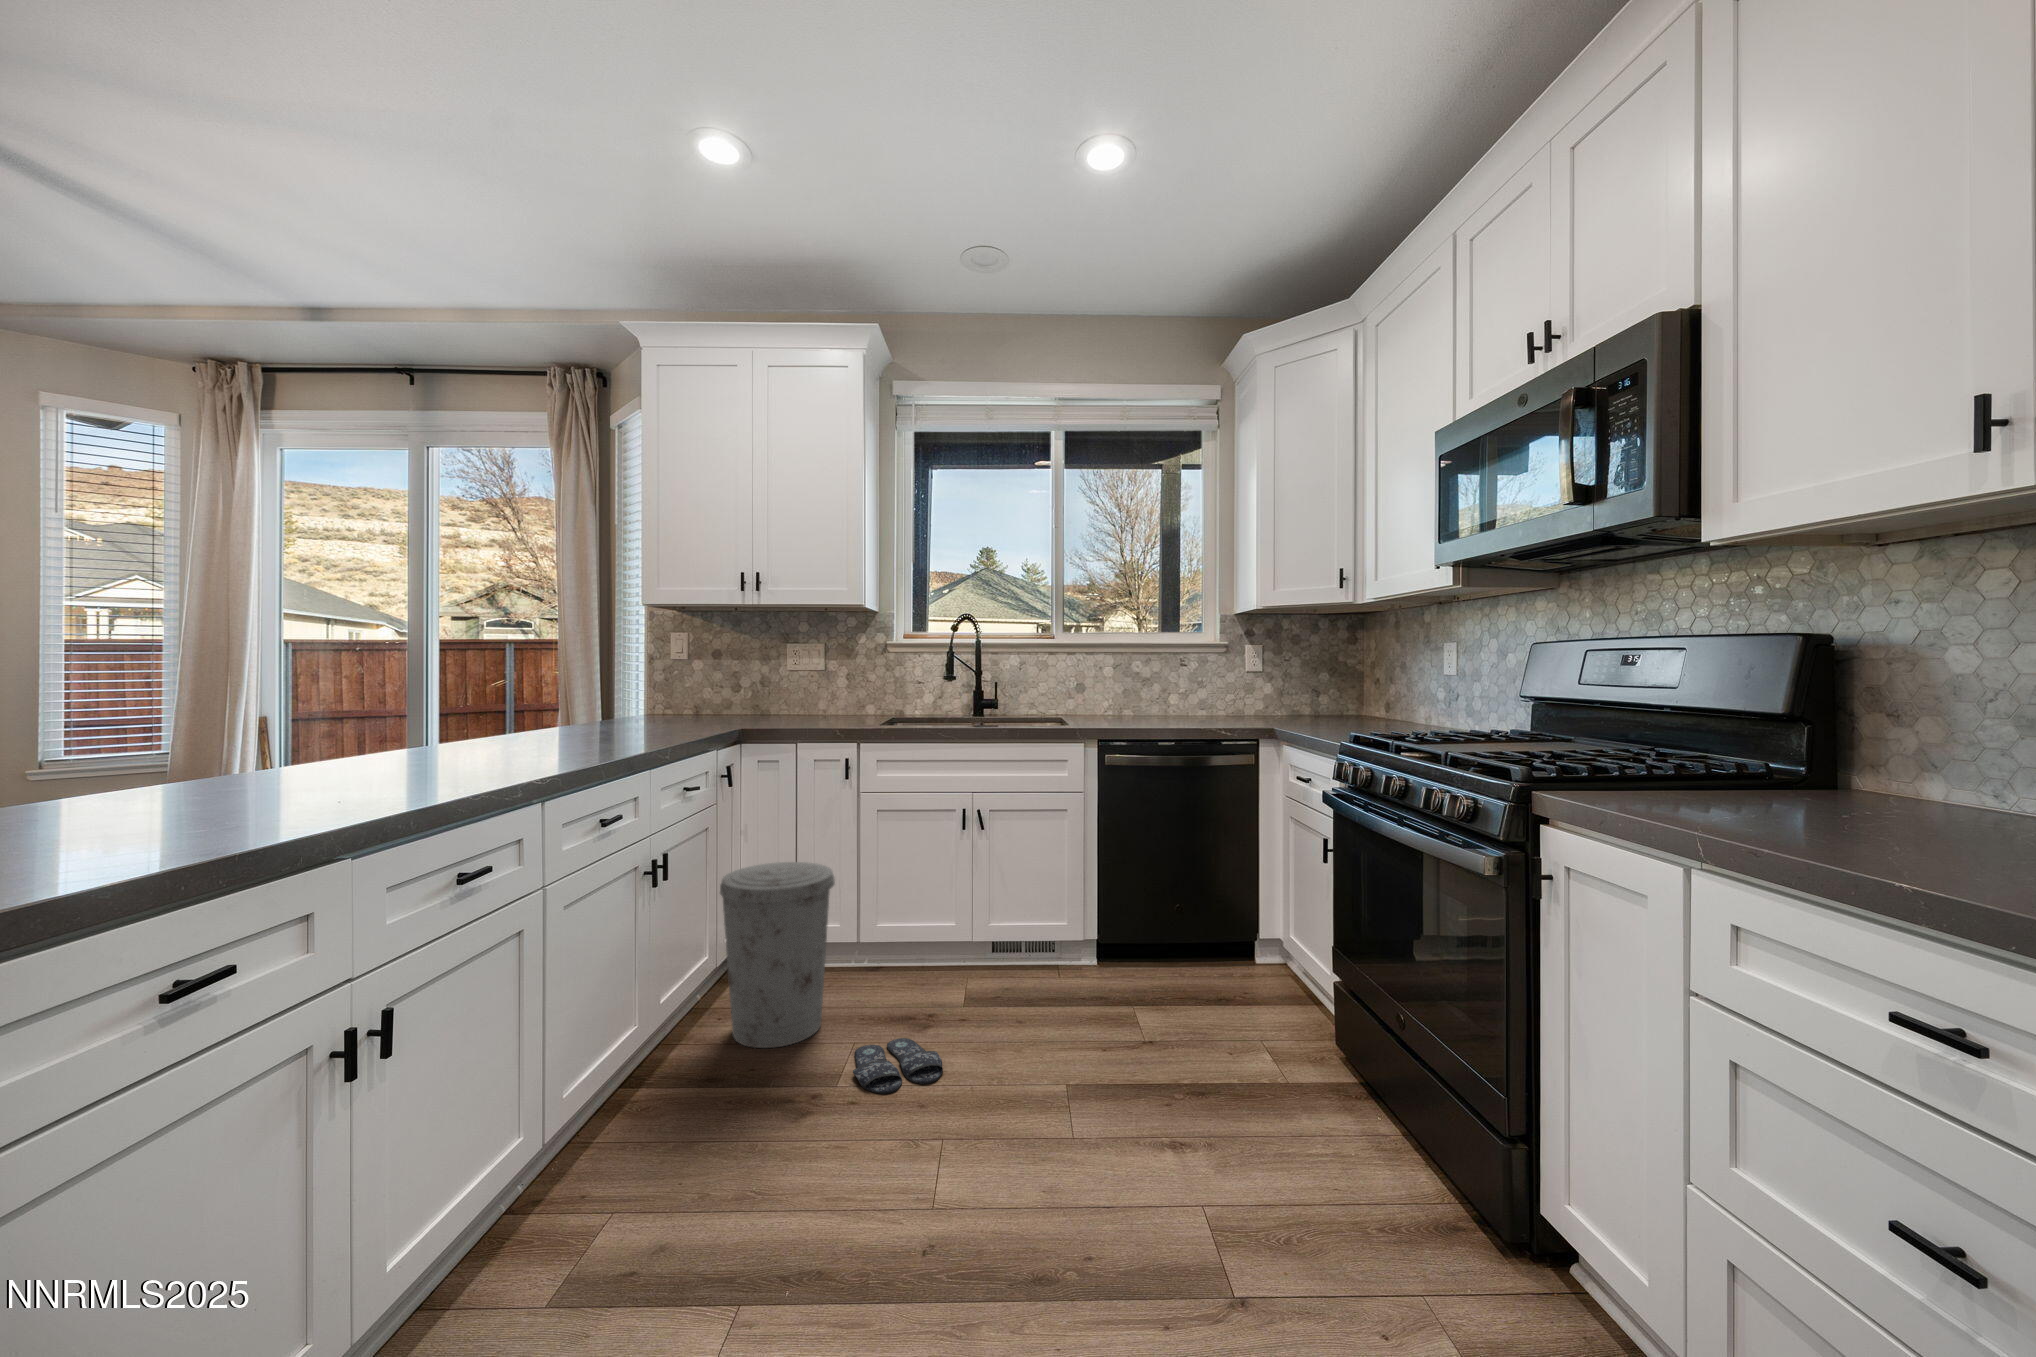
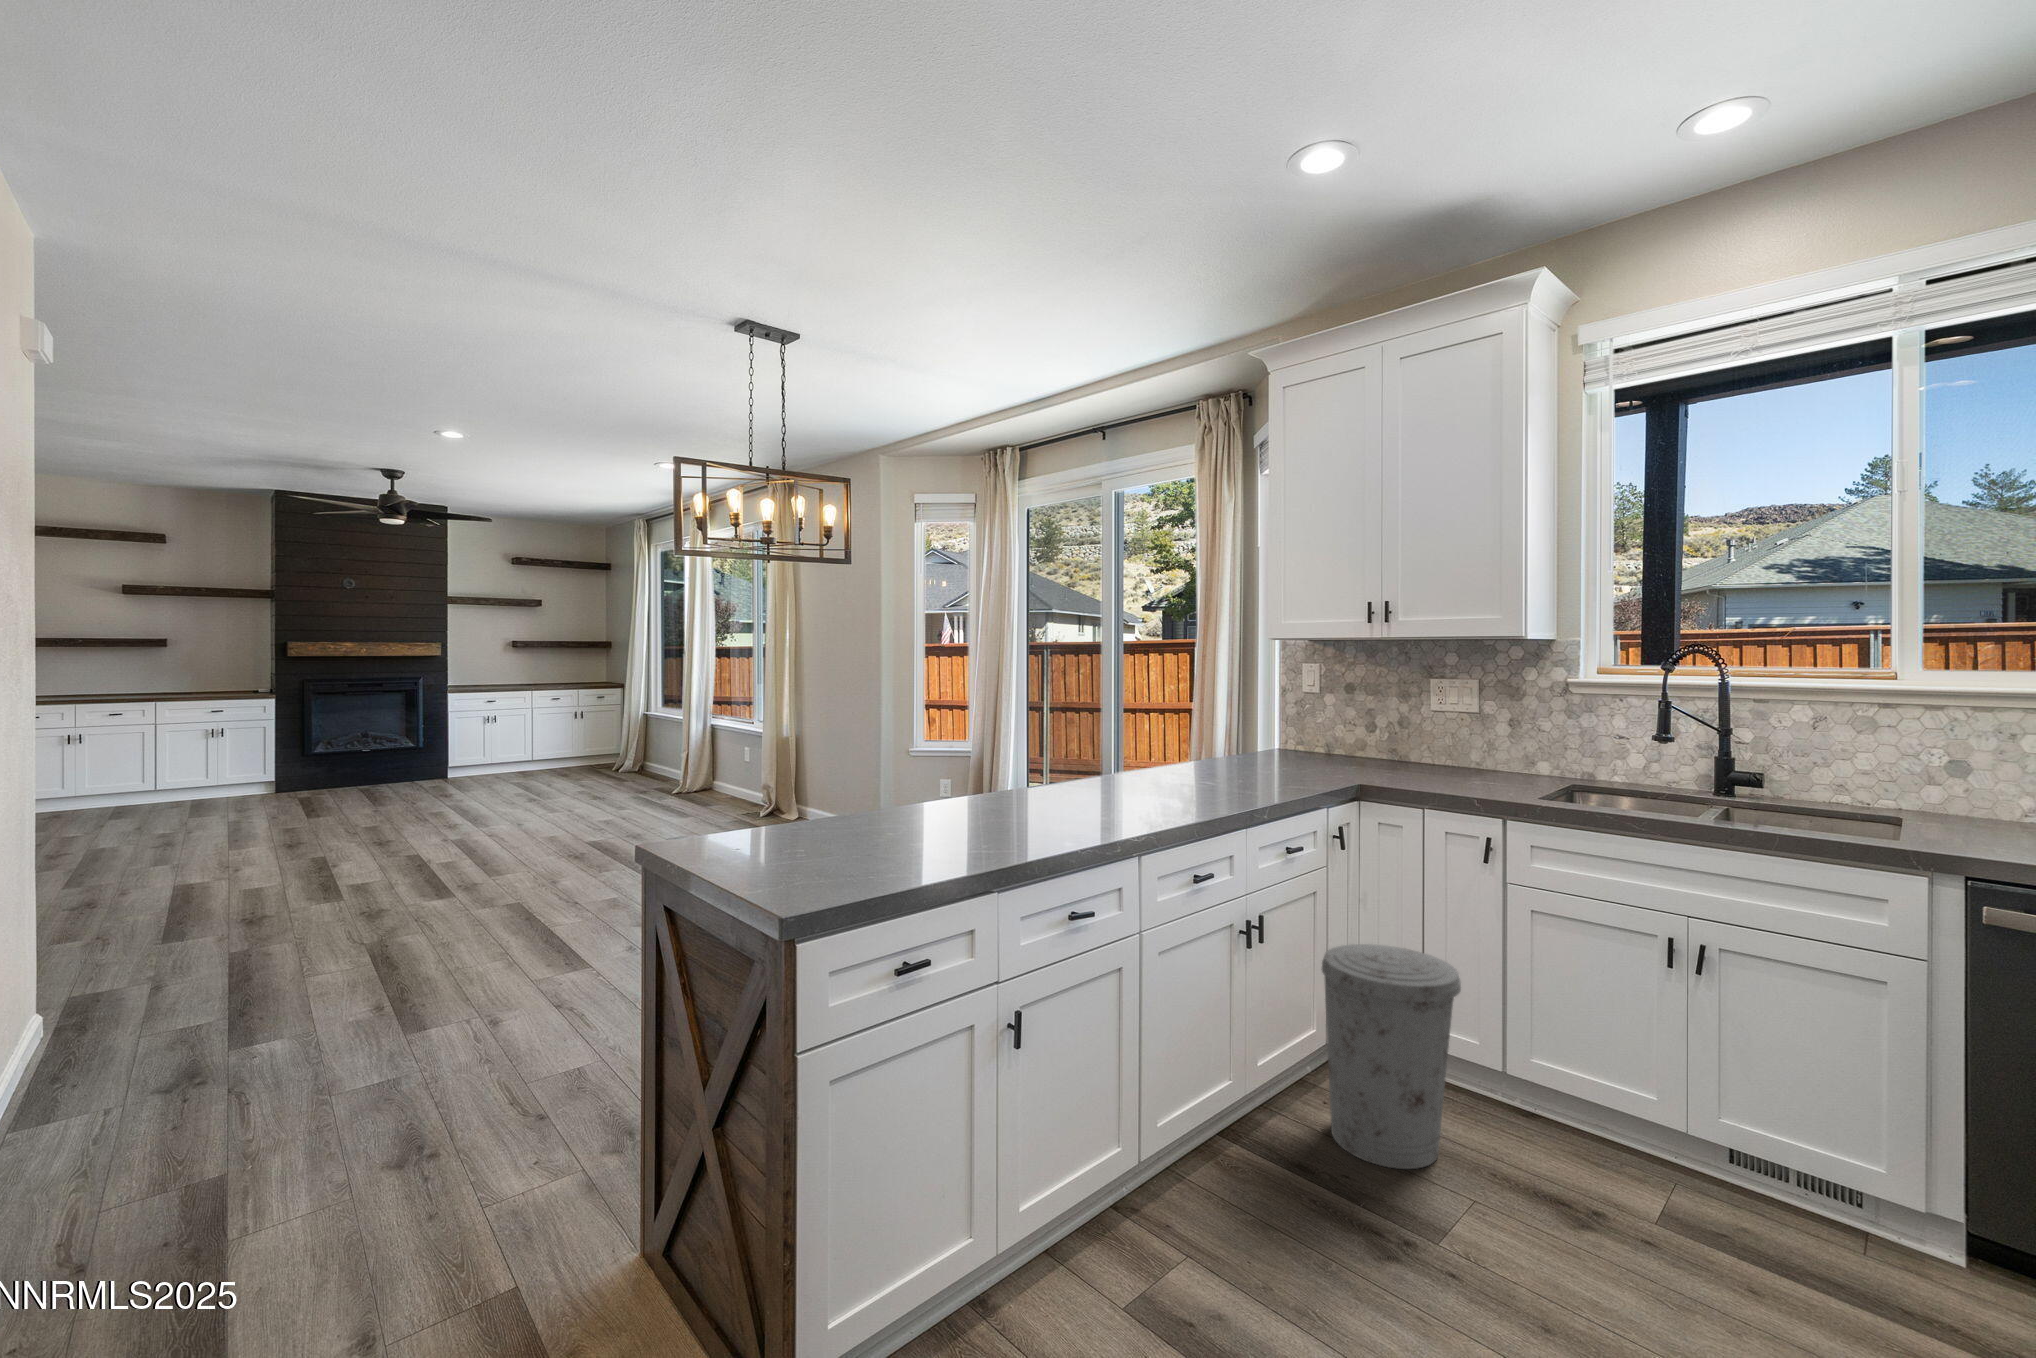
slippers: present [853,1038,943,1094] -> none [1464,1209,1598,1305]

